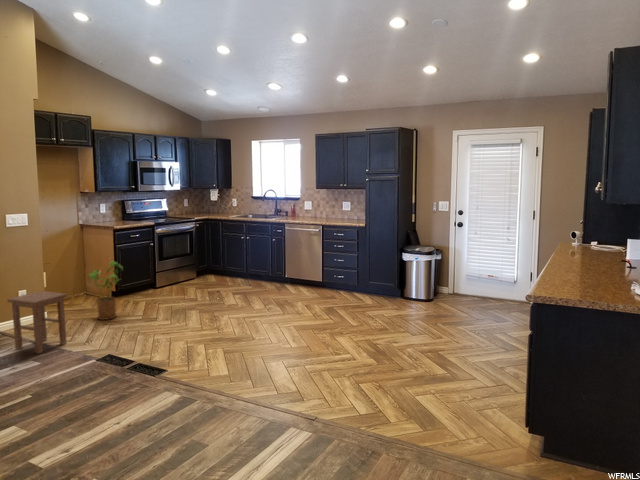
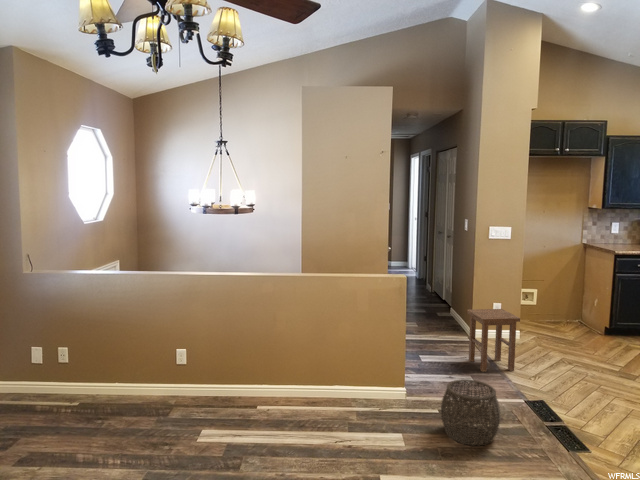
house plant: present [89,261,123,320] -> none [564,292,609,360]
woven basket: none [45,349,104,409] -> present [441,379,501,446]

